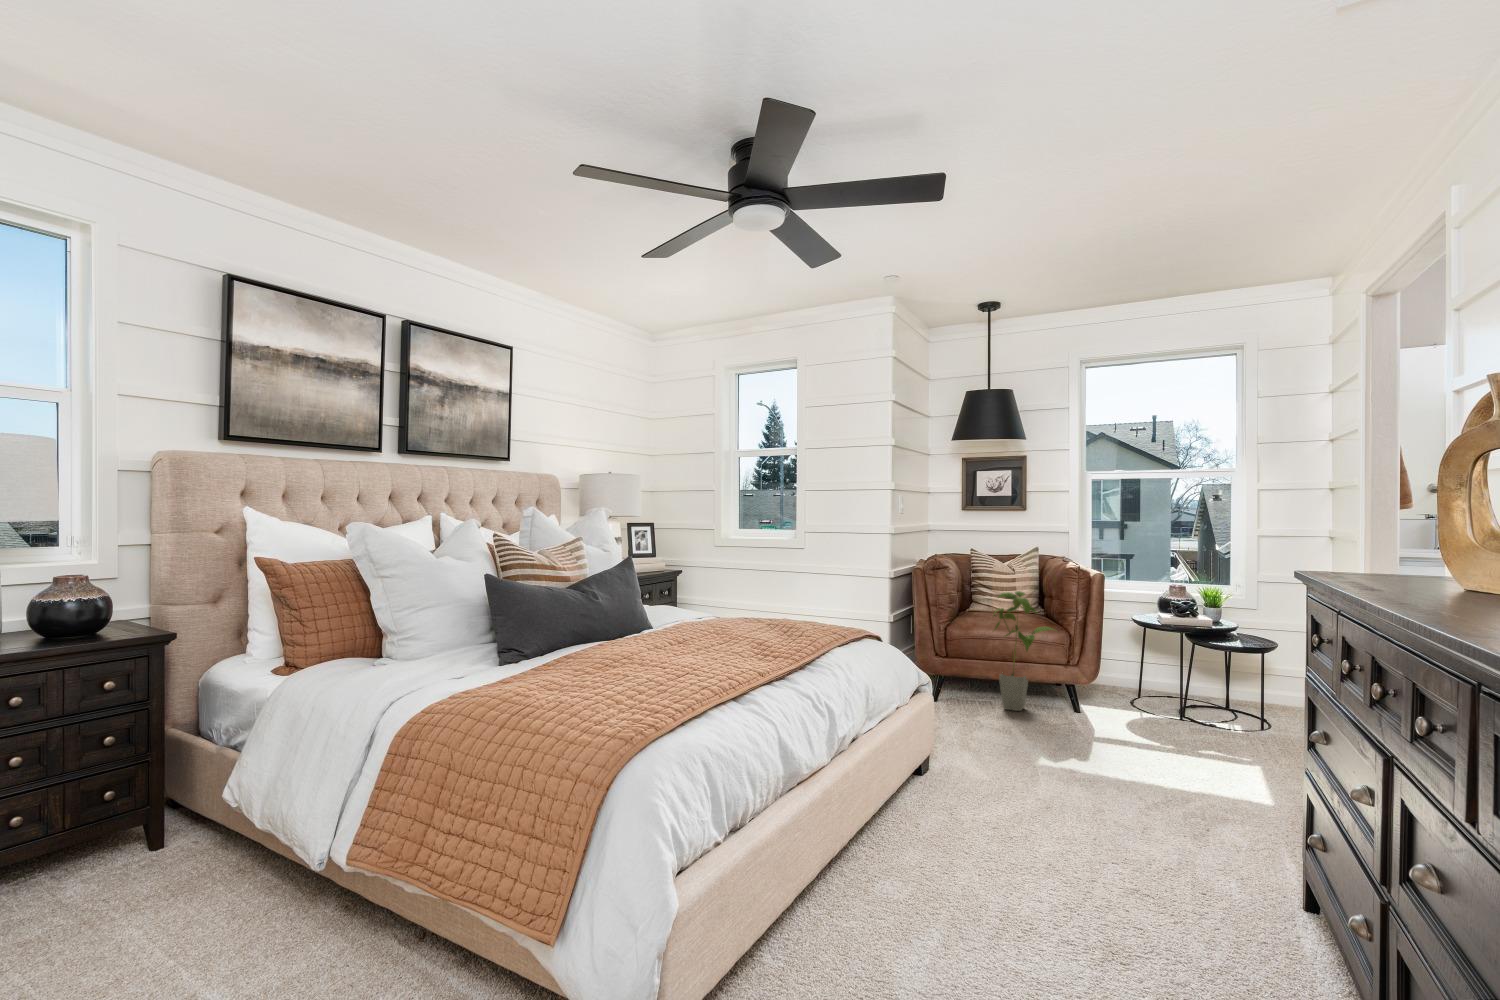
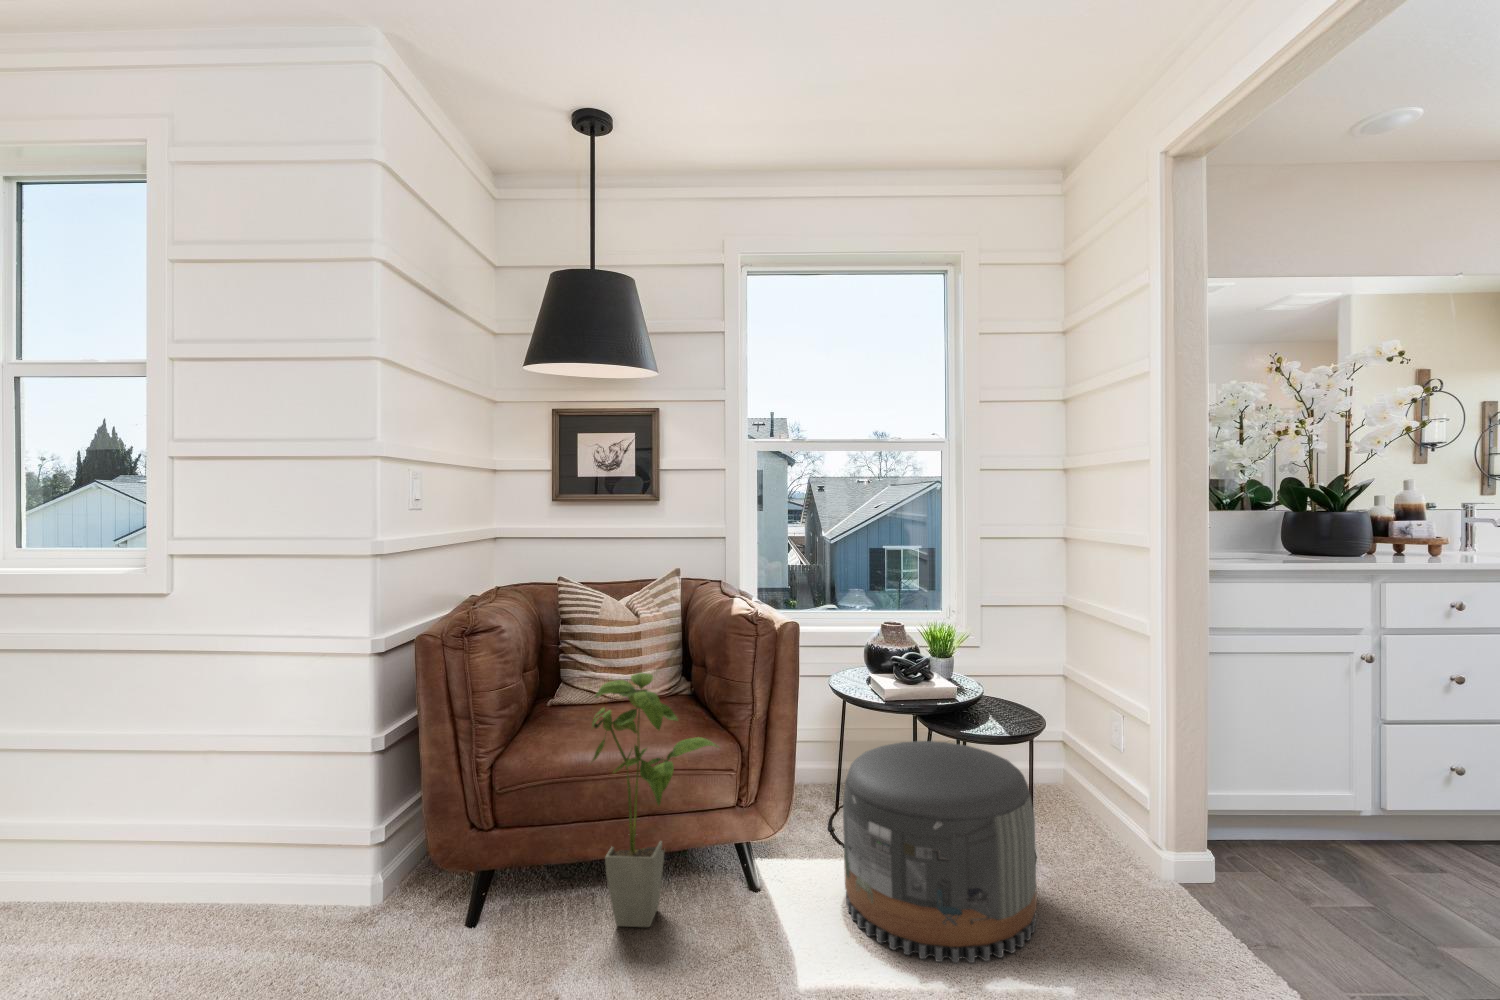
pouf: none [1127,646,1240,742] -> present [843,741,1037,963]

